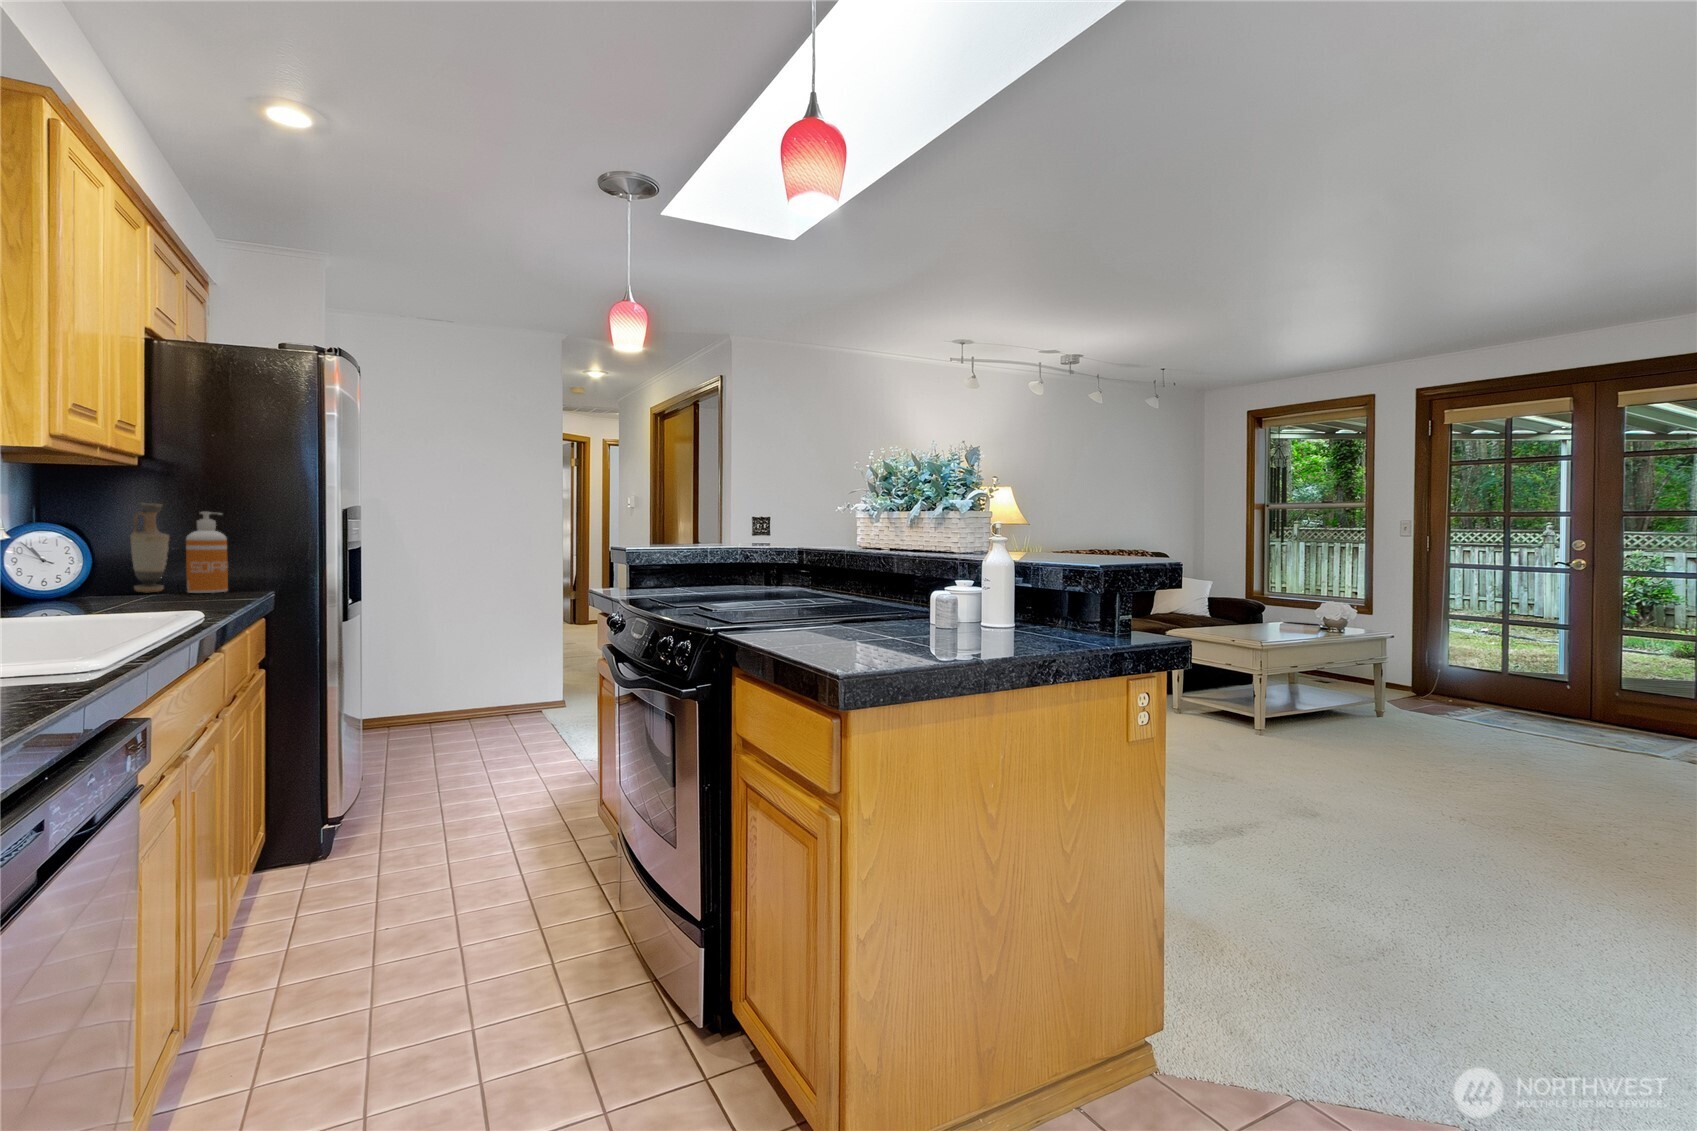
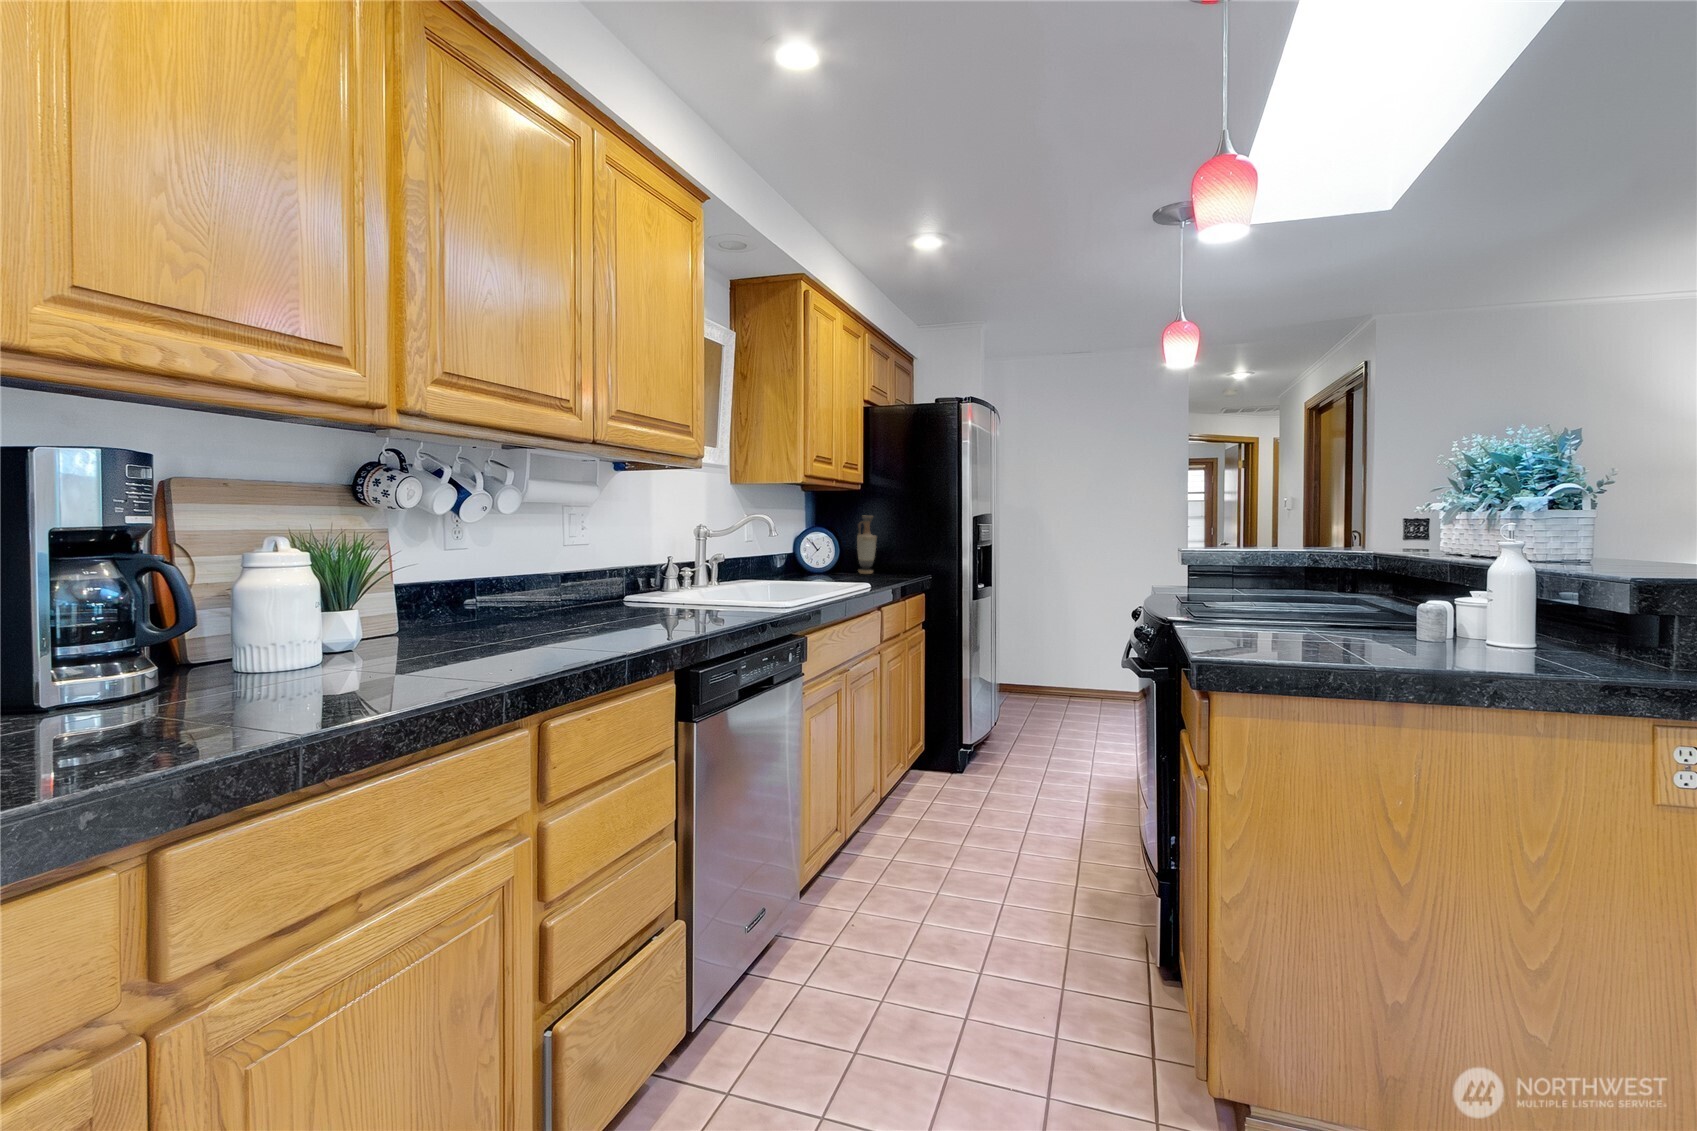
soap dispenser: present [186,512,228,593] -> none [882,520,904,575]

